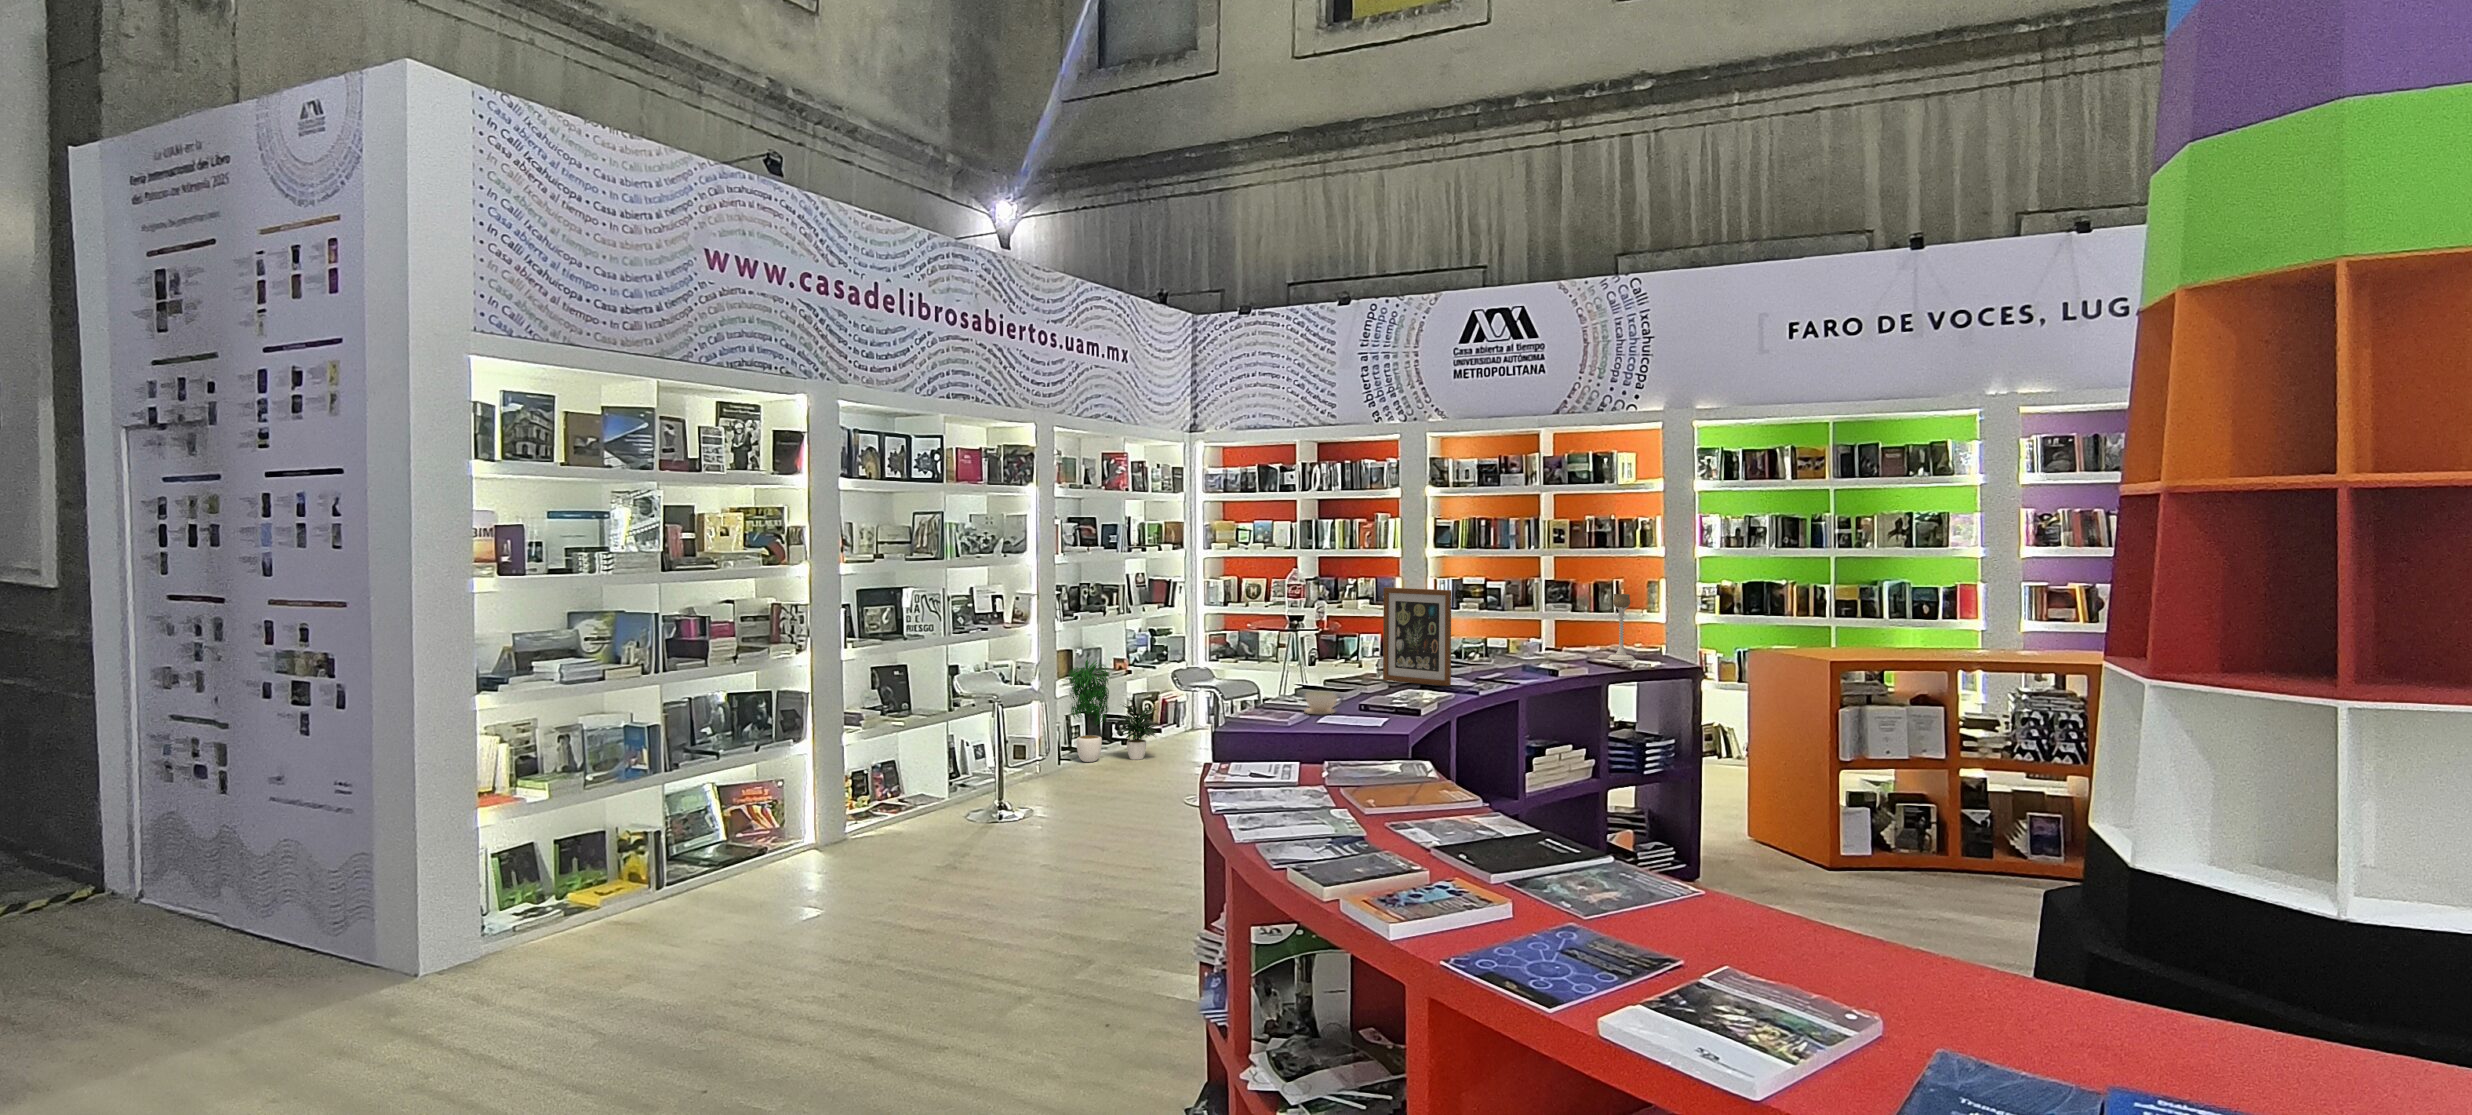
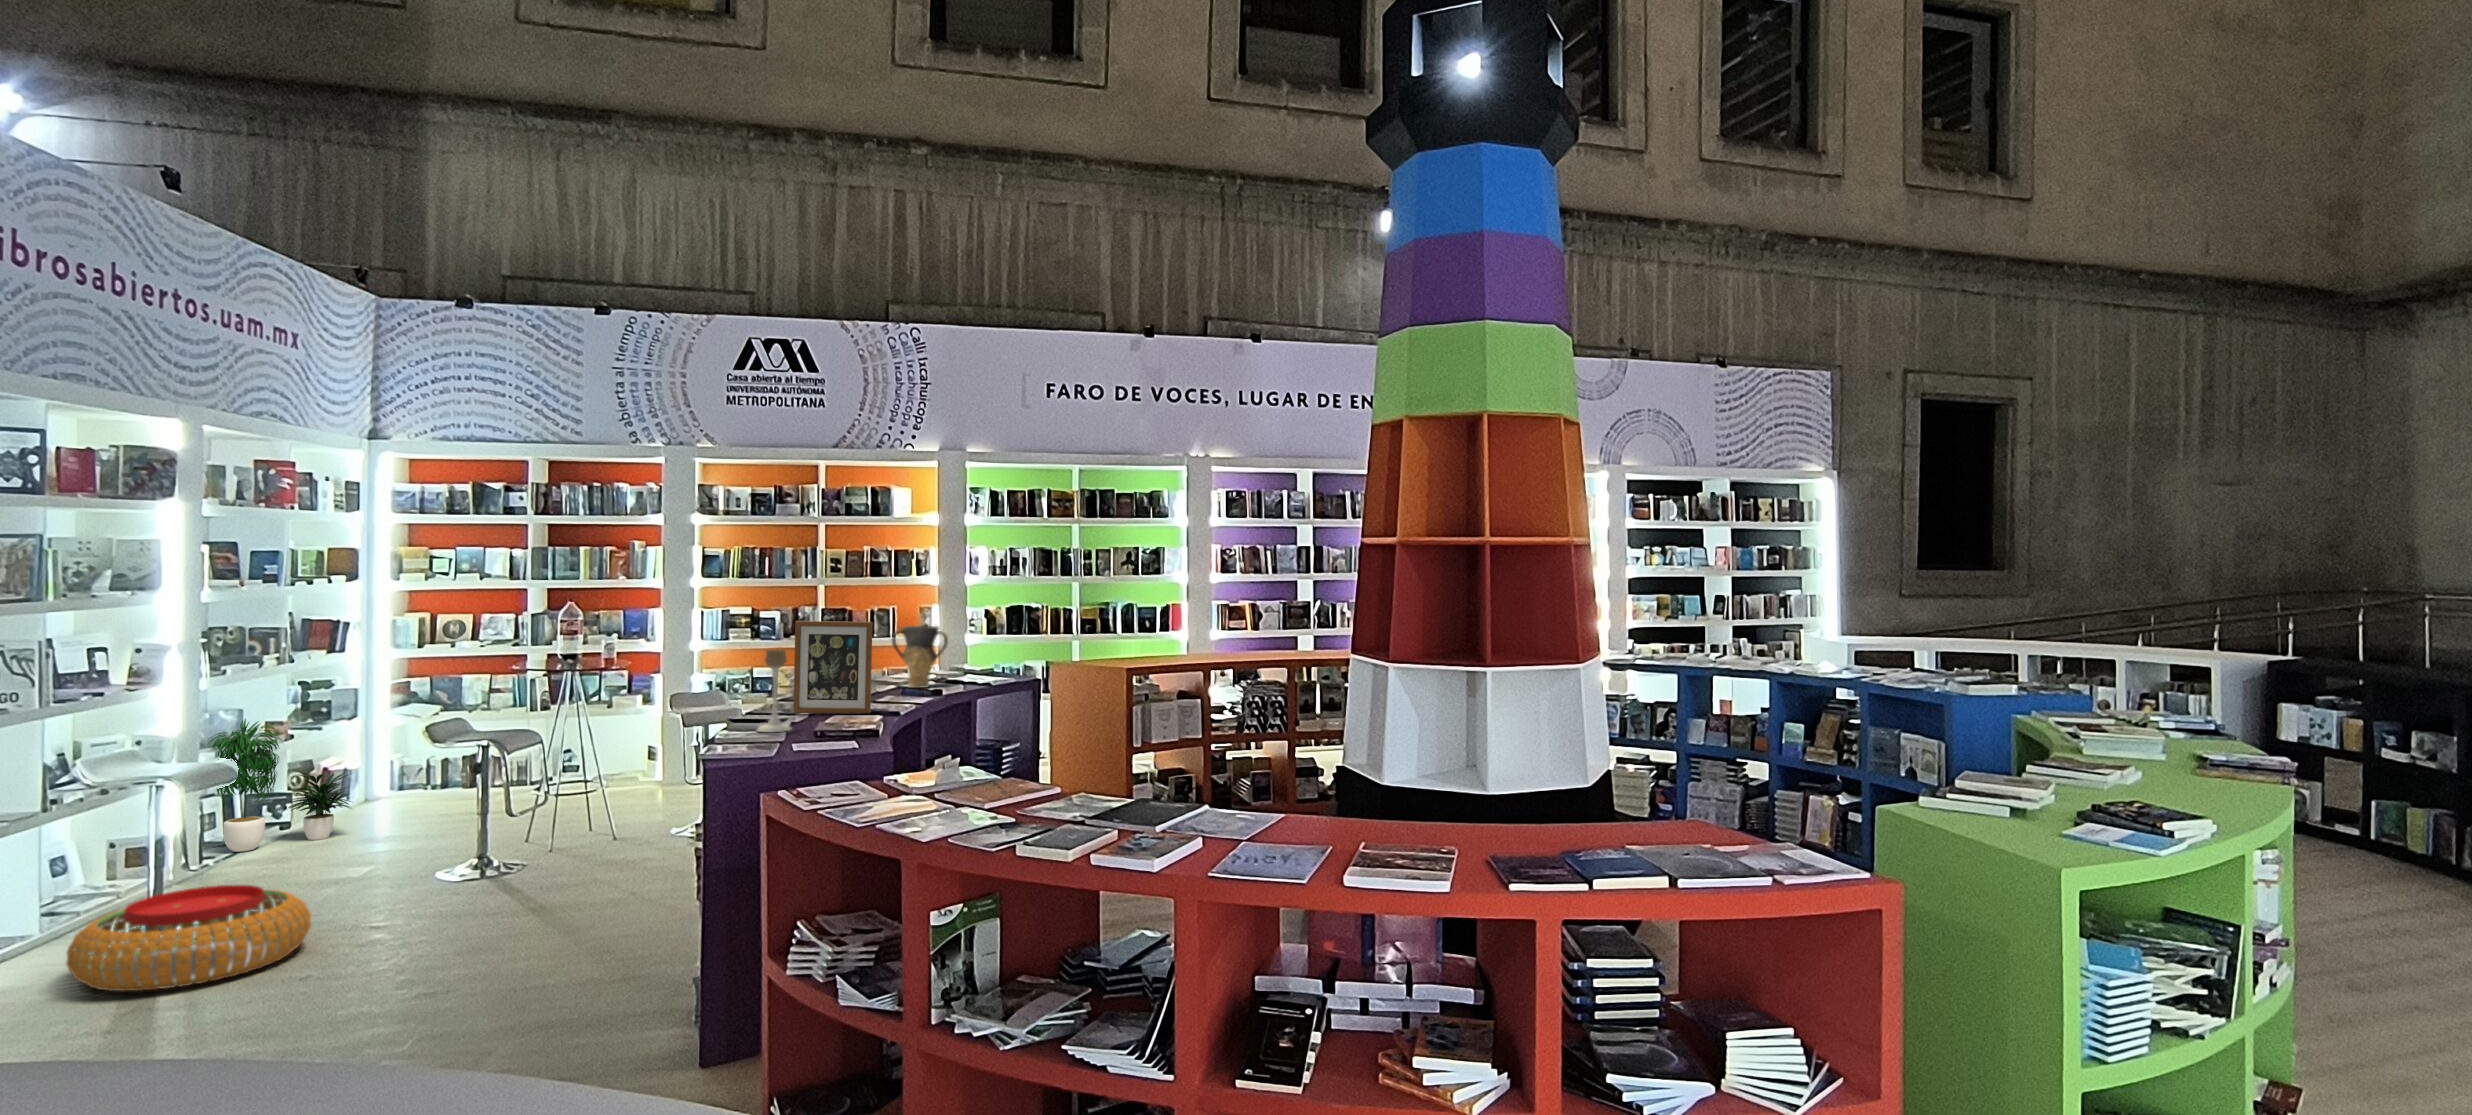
candle holder: present [1608,594,1635,661] -> present [758,650,791,732]
vase: none [1518,598,1575,665] -> present [892,626,948,688]
coffee cup: present [1305,691,1337,714] -> none [779,728,813,751]
pouf: none [930,782,1071,854] -> present [66,885,311,991]

